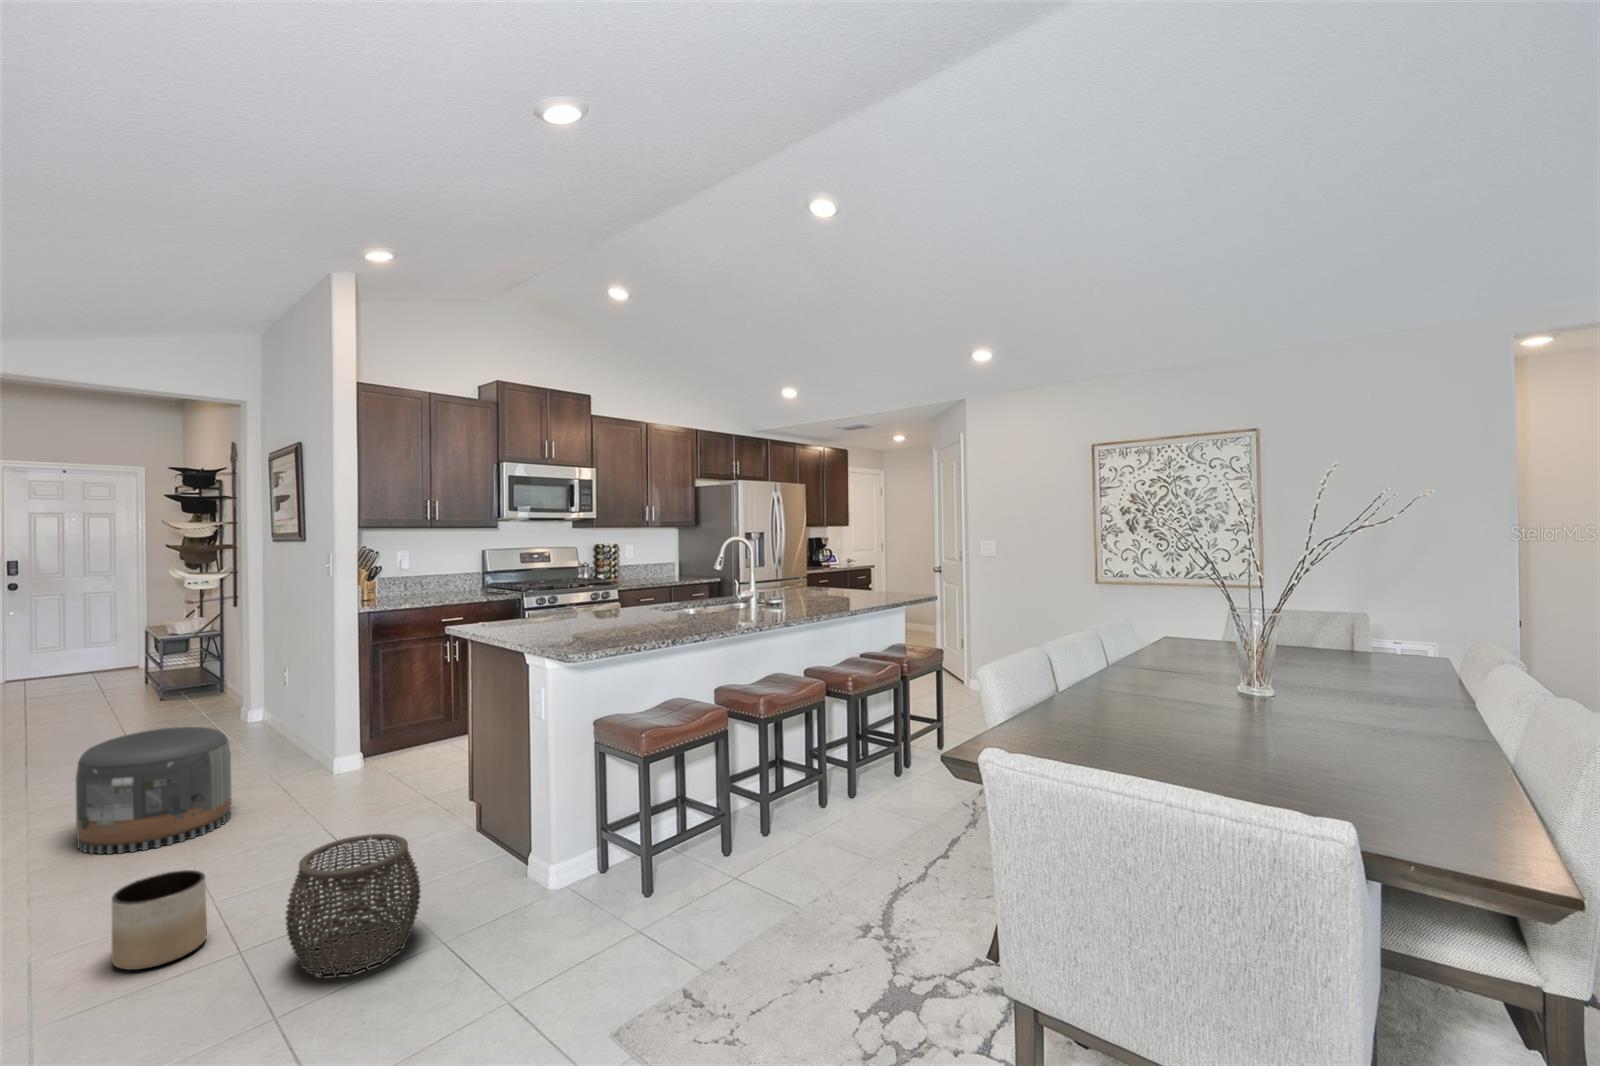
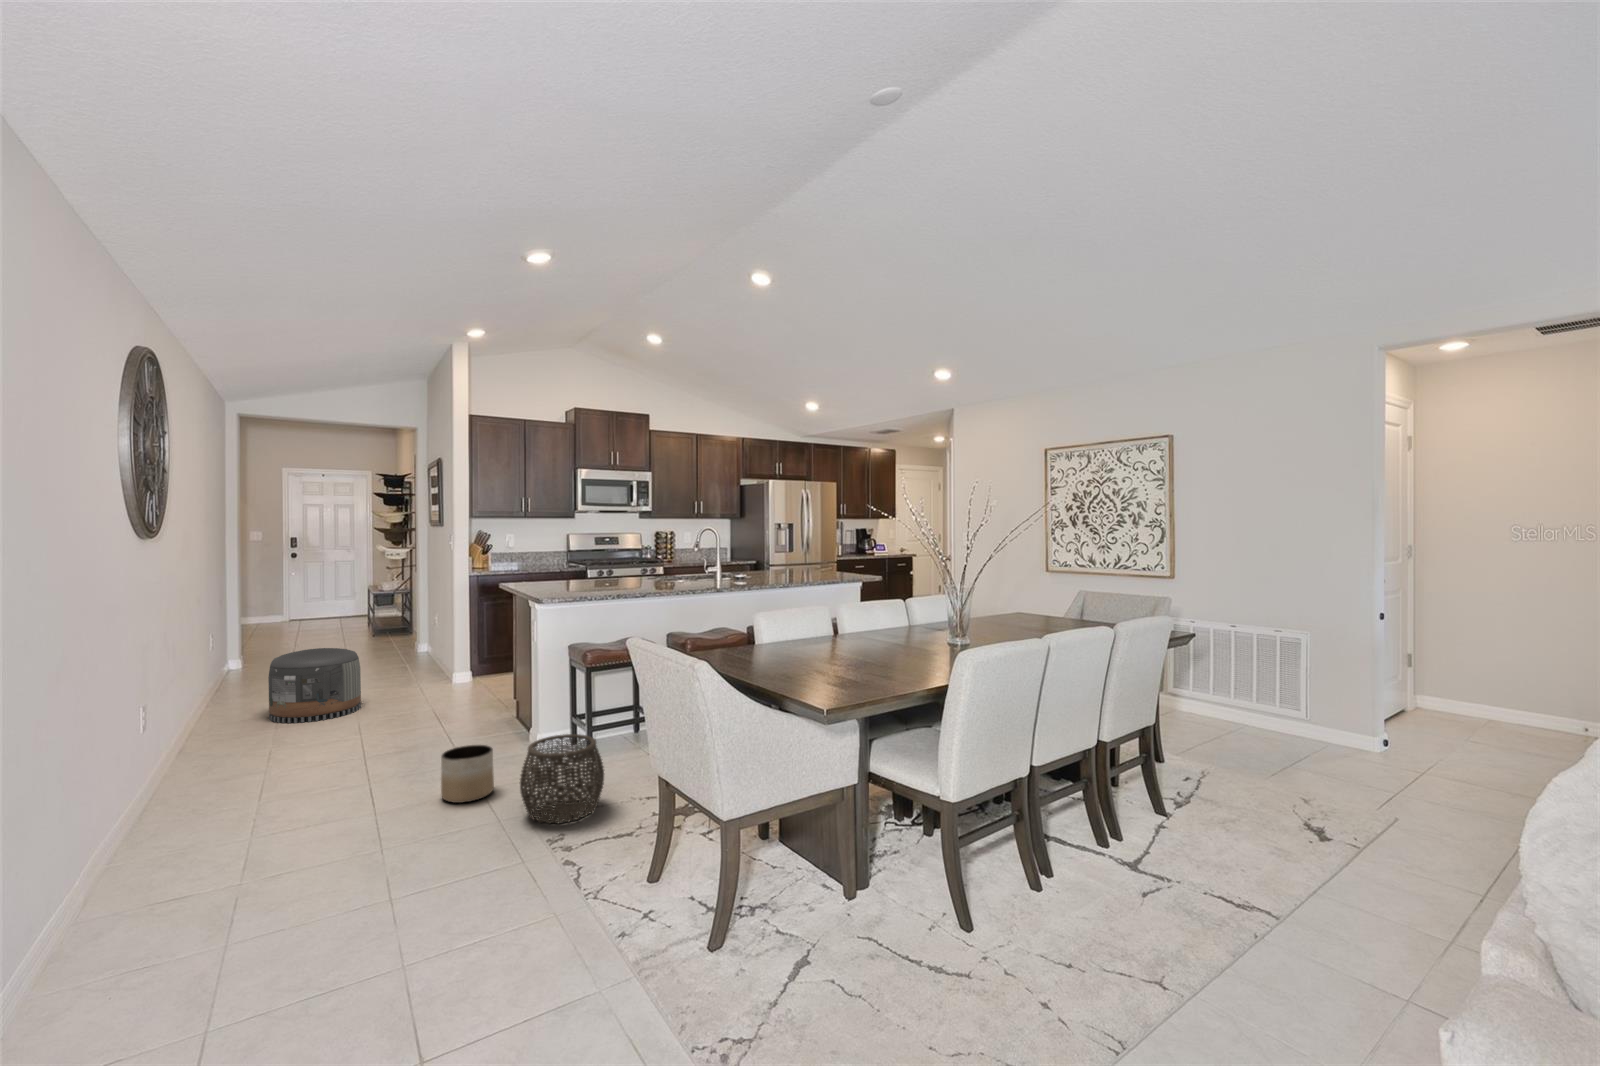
woven basket: present [285,834,421,975] -> present [520,734,604,824]
planter: present [112,870,207,970] -> present [441,745,494,803]

